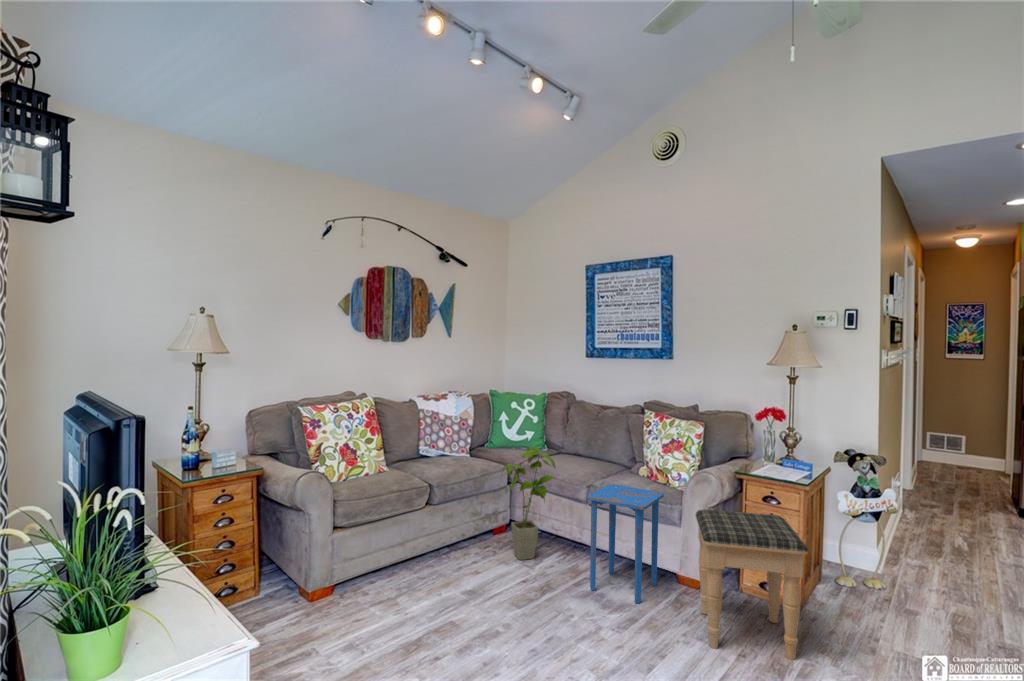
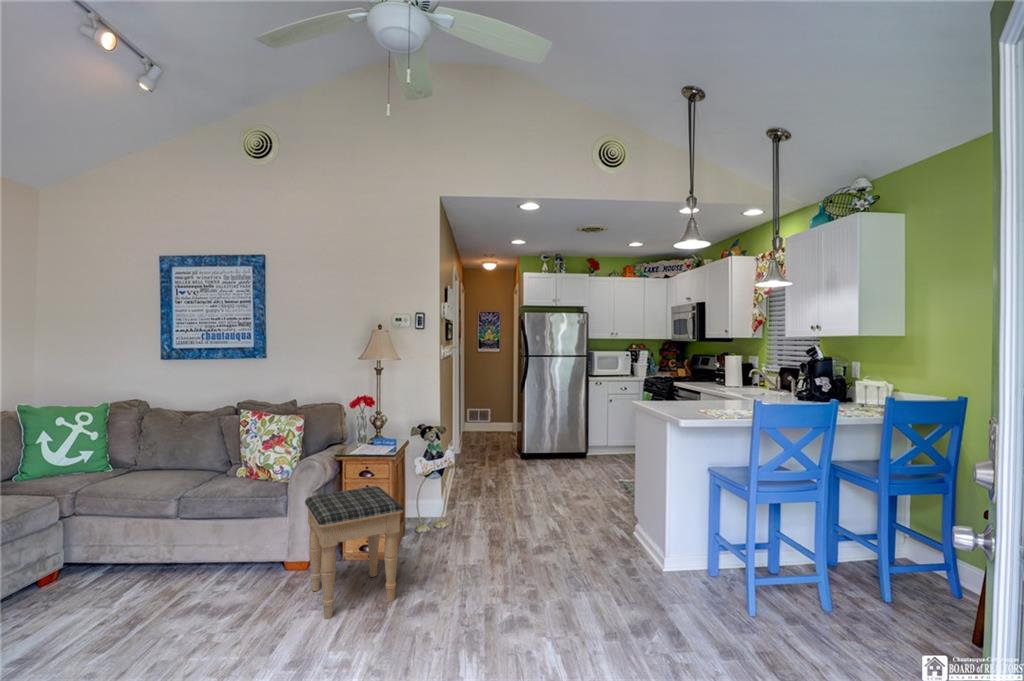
house plant: present [503,447,556,560] -> none [49,470,136,610]
side table: present [587,484,664,603] -> none [184,489,270,611]

